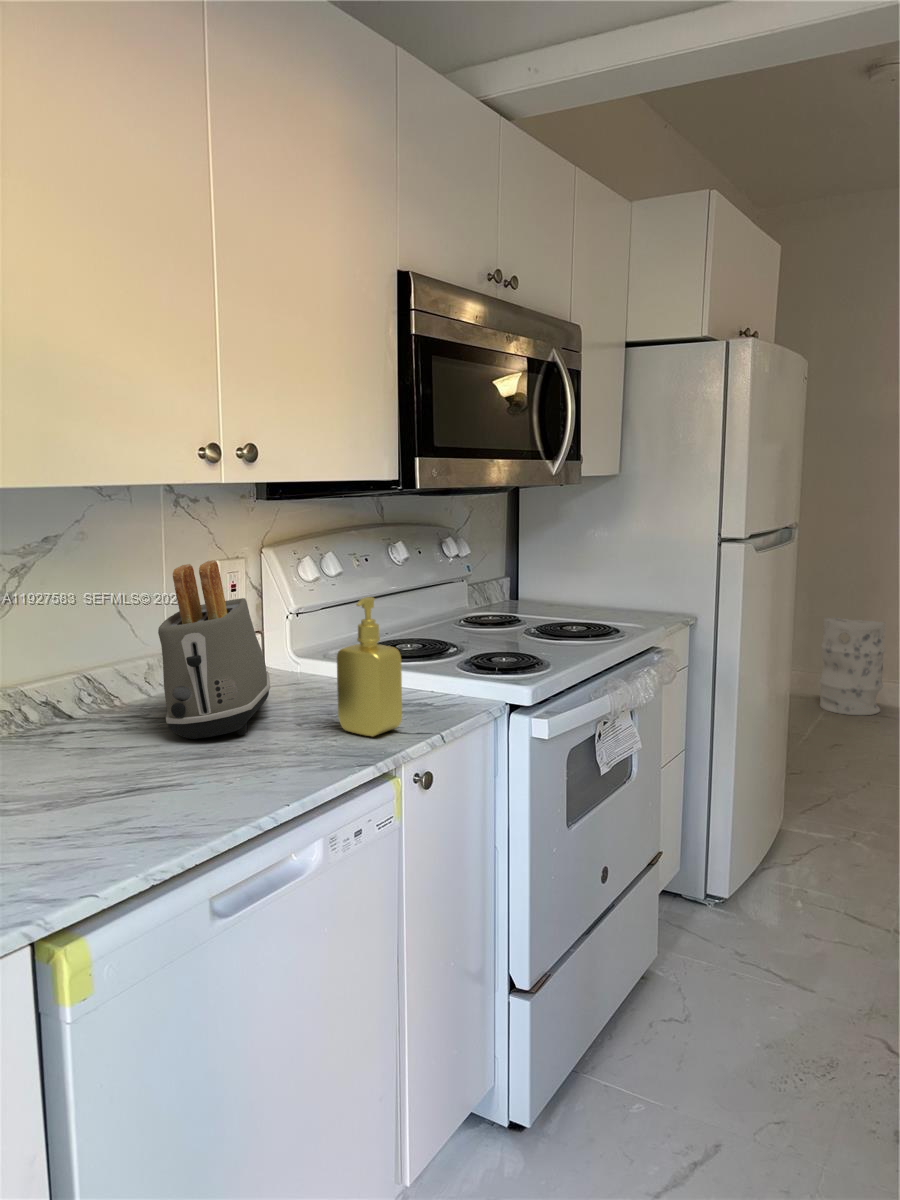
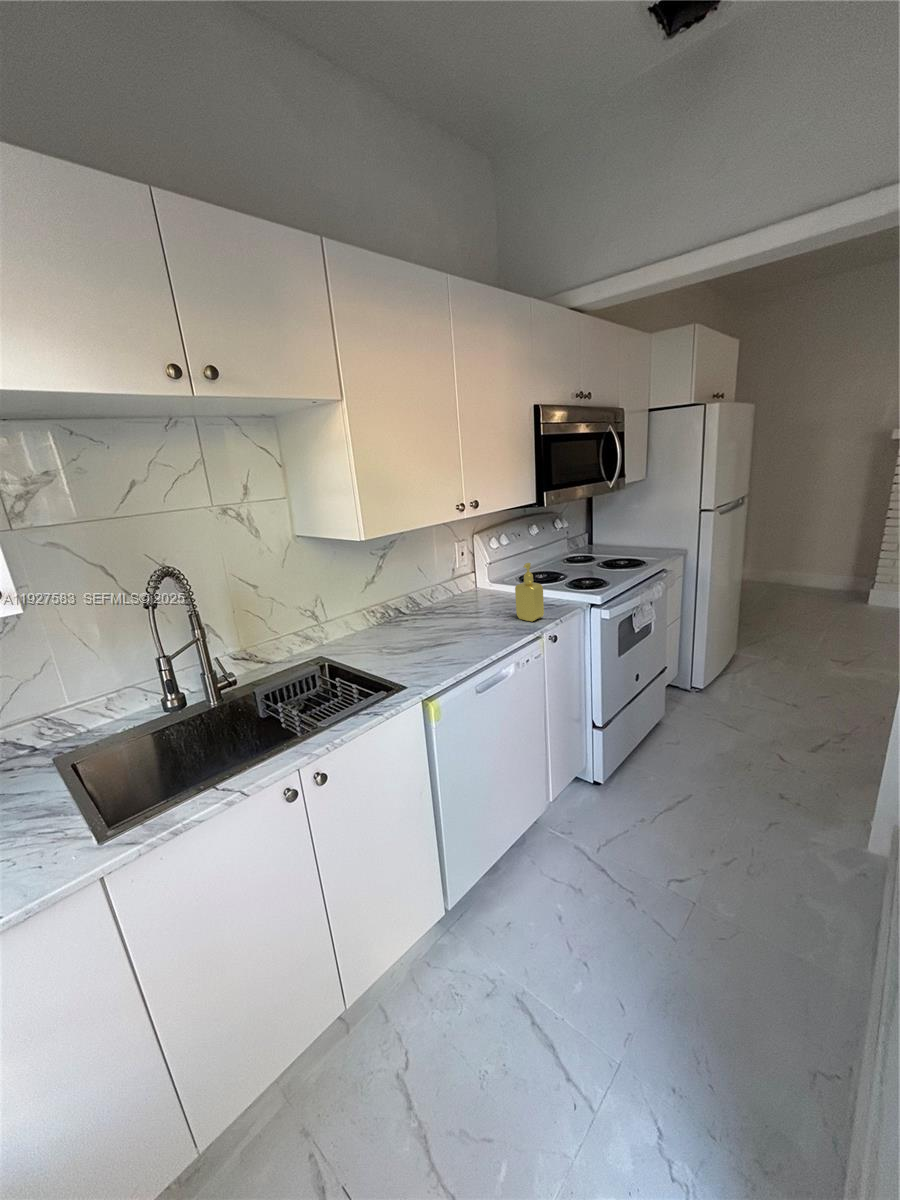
toaster: present [158,560,270,739] -> none [442,548,486,624]
trash can: present [819,616,885,715] -> none [768,536,811,593]

